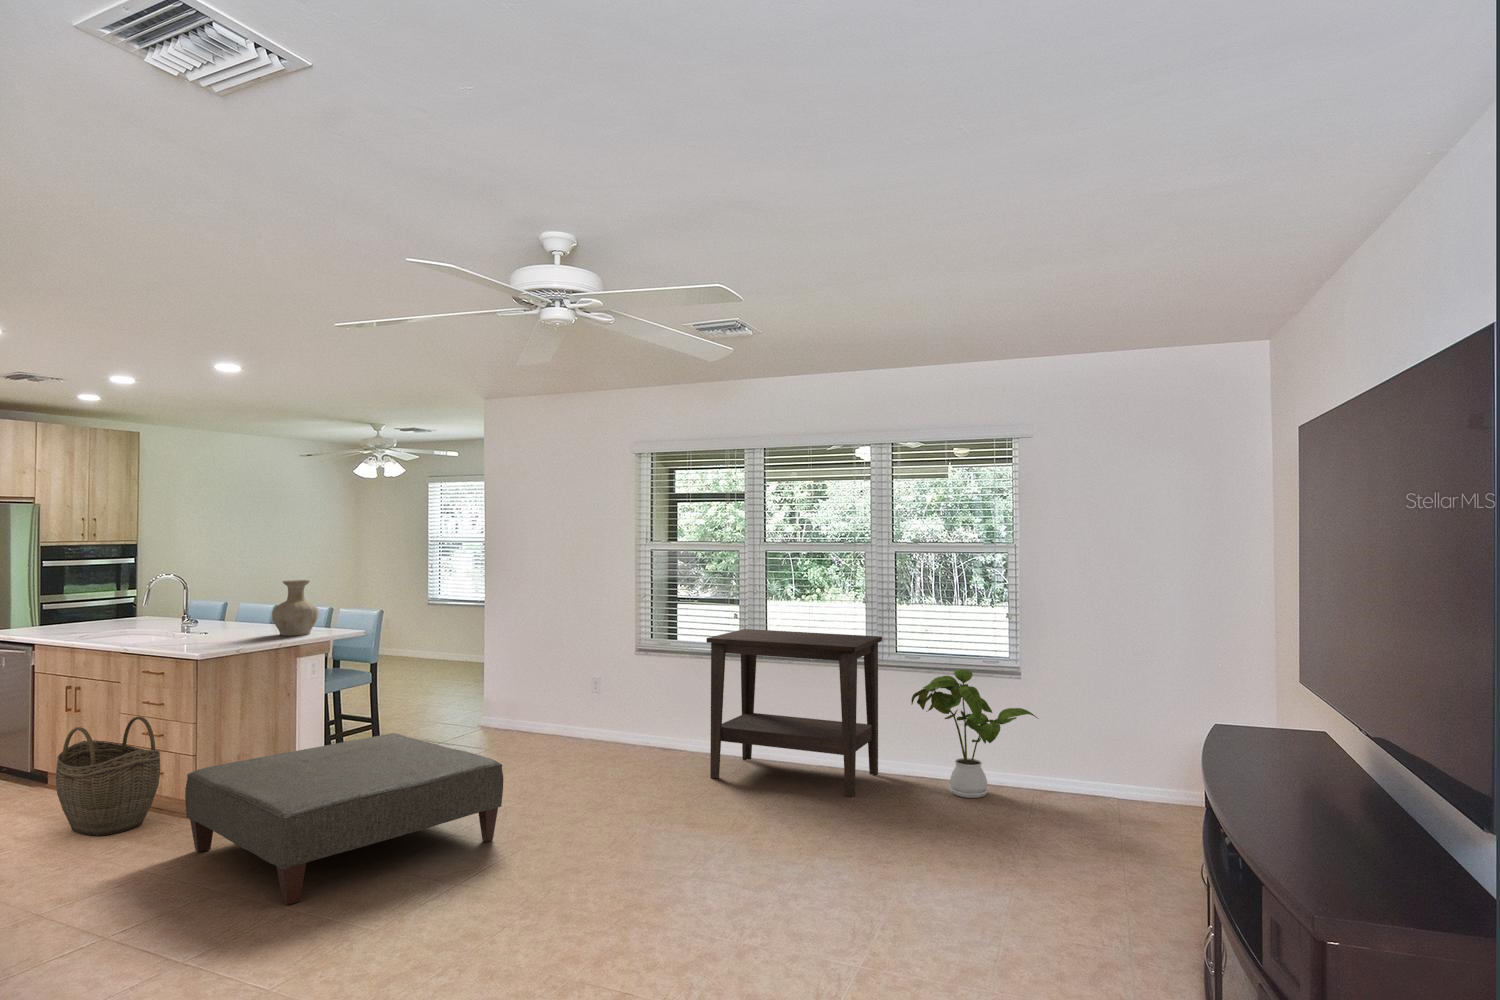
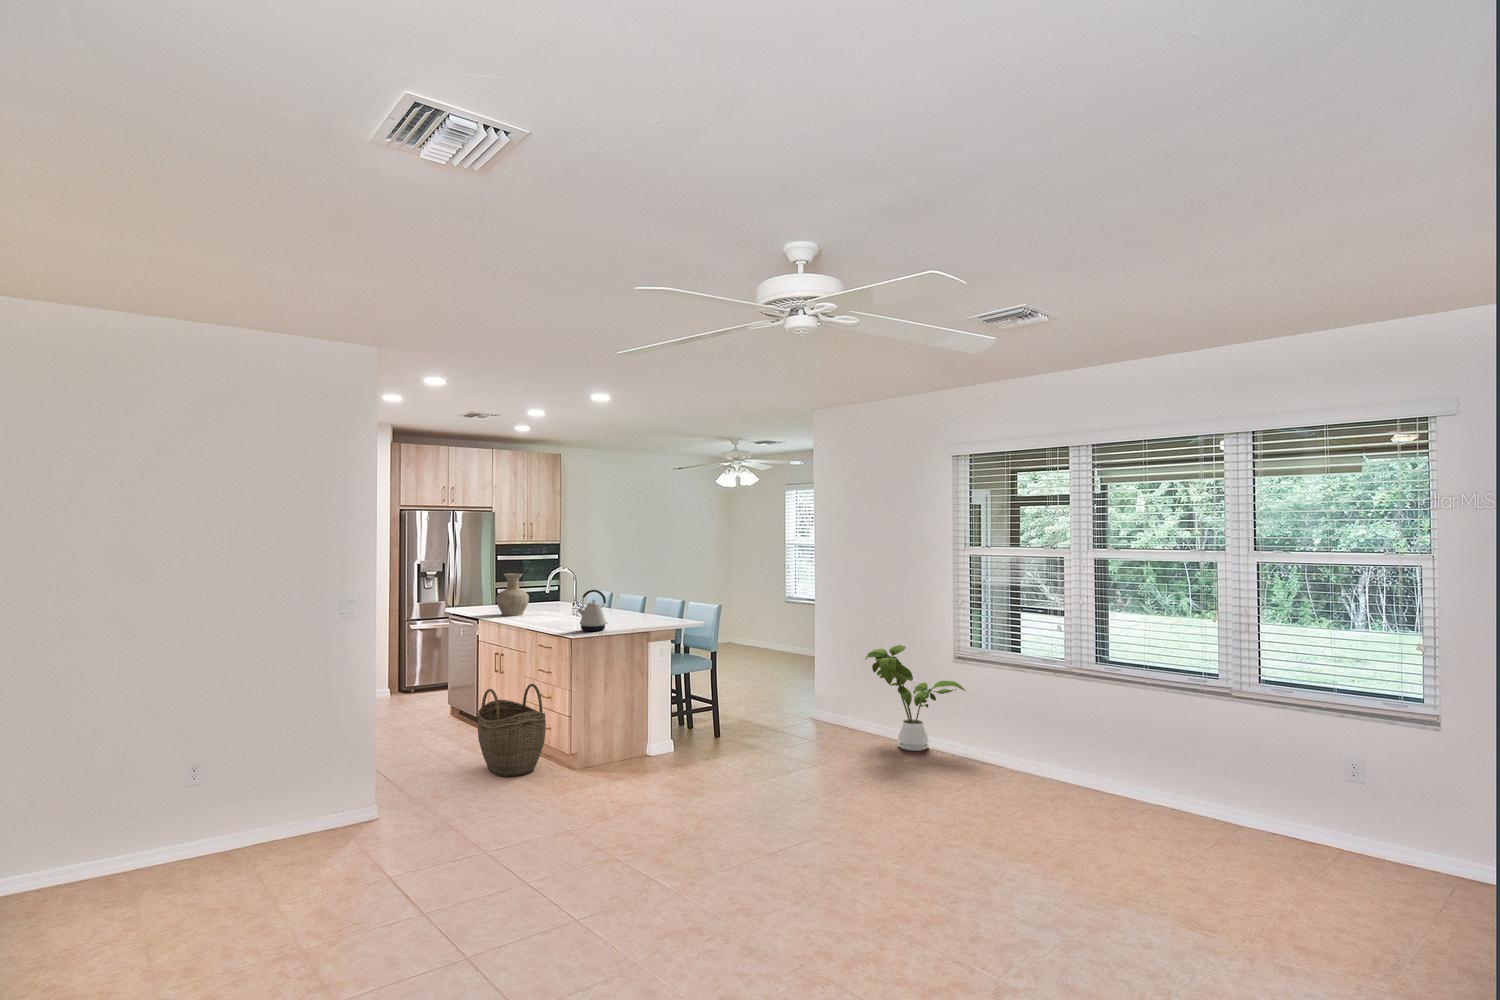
vase: present [272,580,319,636] -> present [496,574,529,616]
kettle: none [205,597,245,647] -> present [577,590,607,631]
side table: present [706,629,882,797] -> none [1018,640,1230,839]
house plant: present [911,669,1038,798] -> present [866,645,966,751]
ottoman: present [185,733,503,905] -> none [555,717,802,860]

